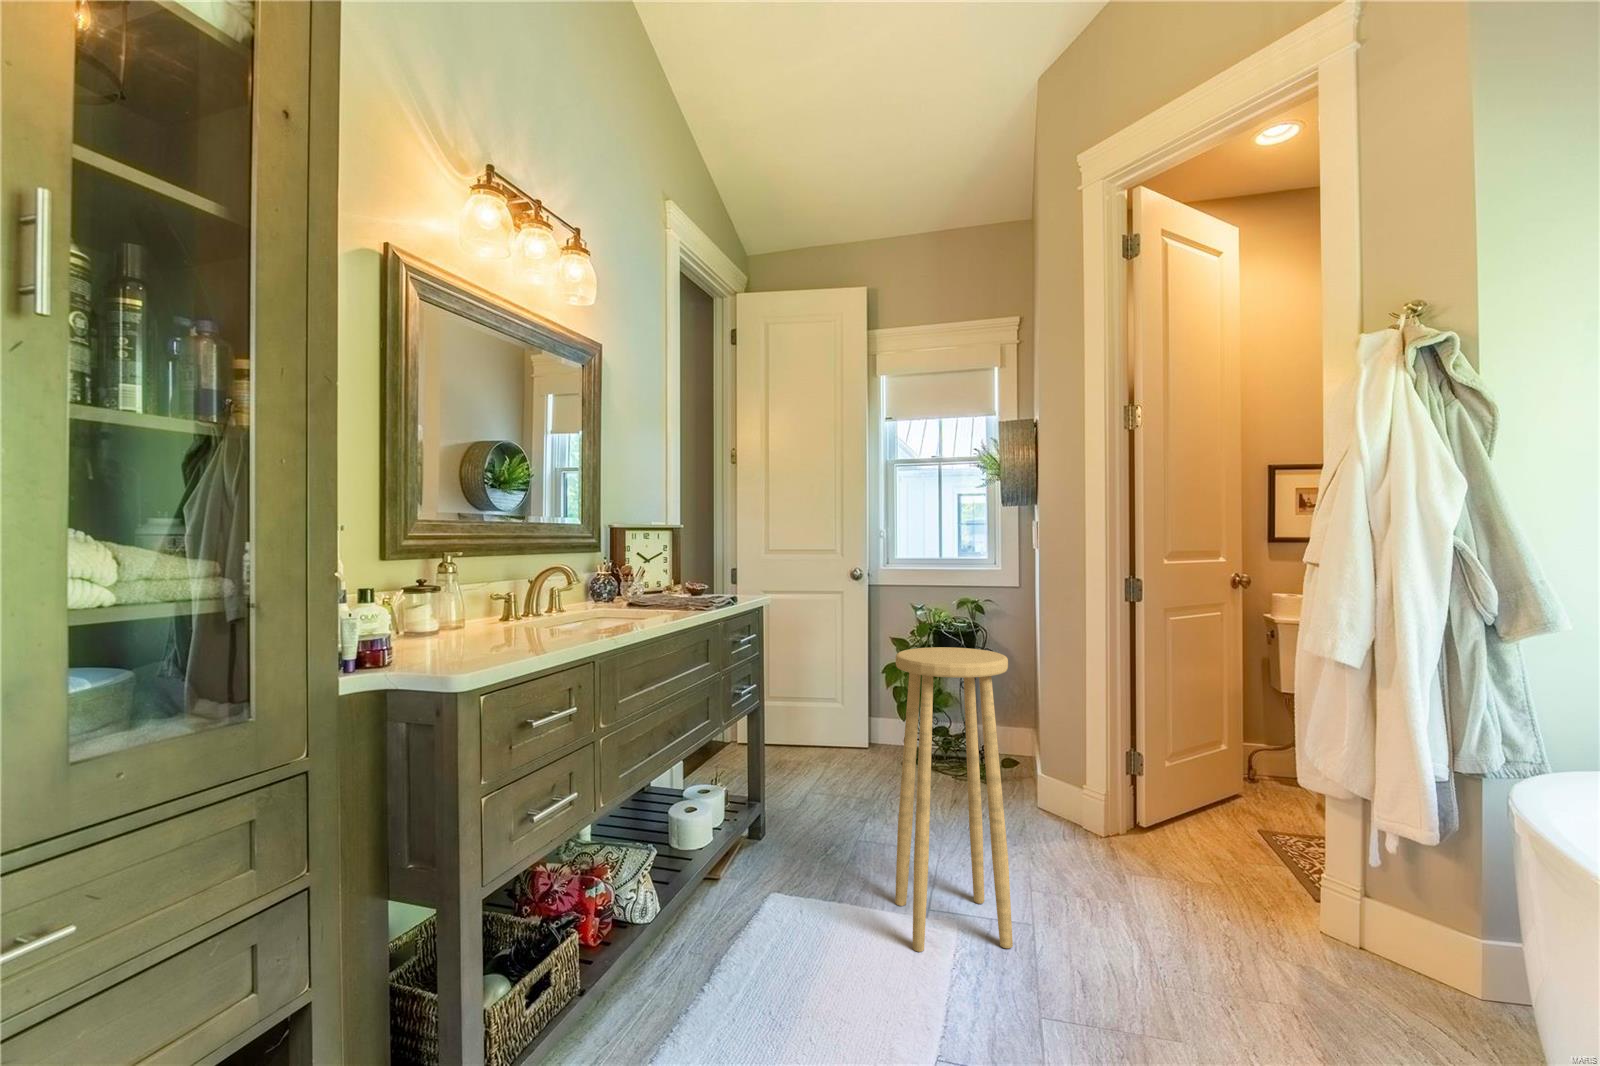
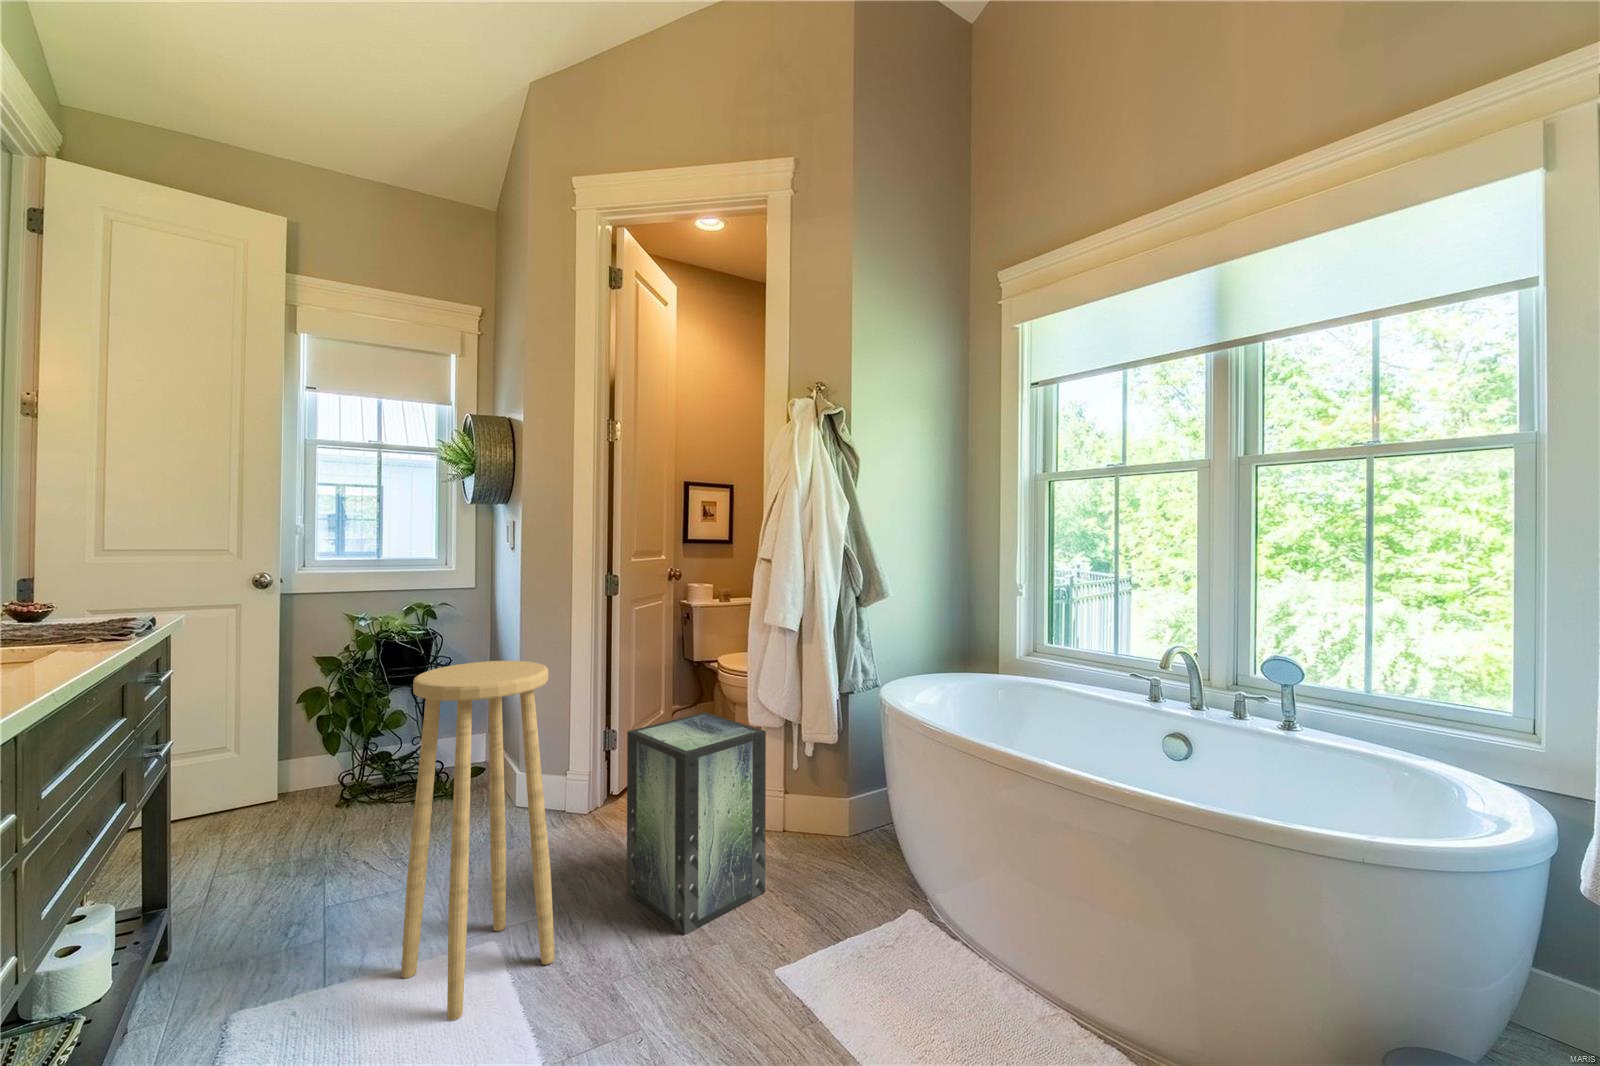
storage box: none [1108,745,1288,997] -> present [627,712,766,935]

